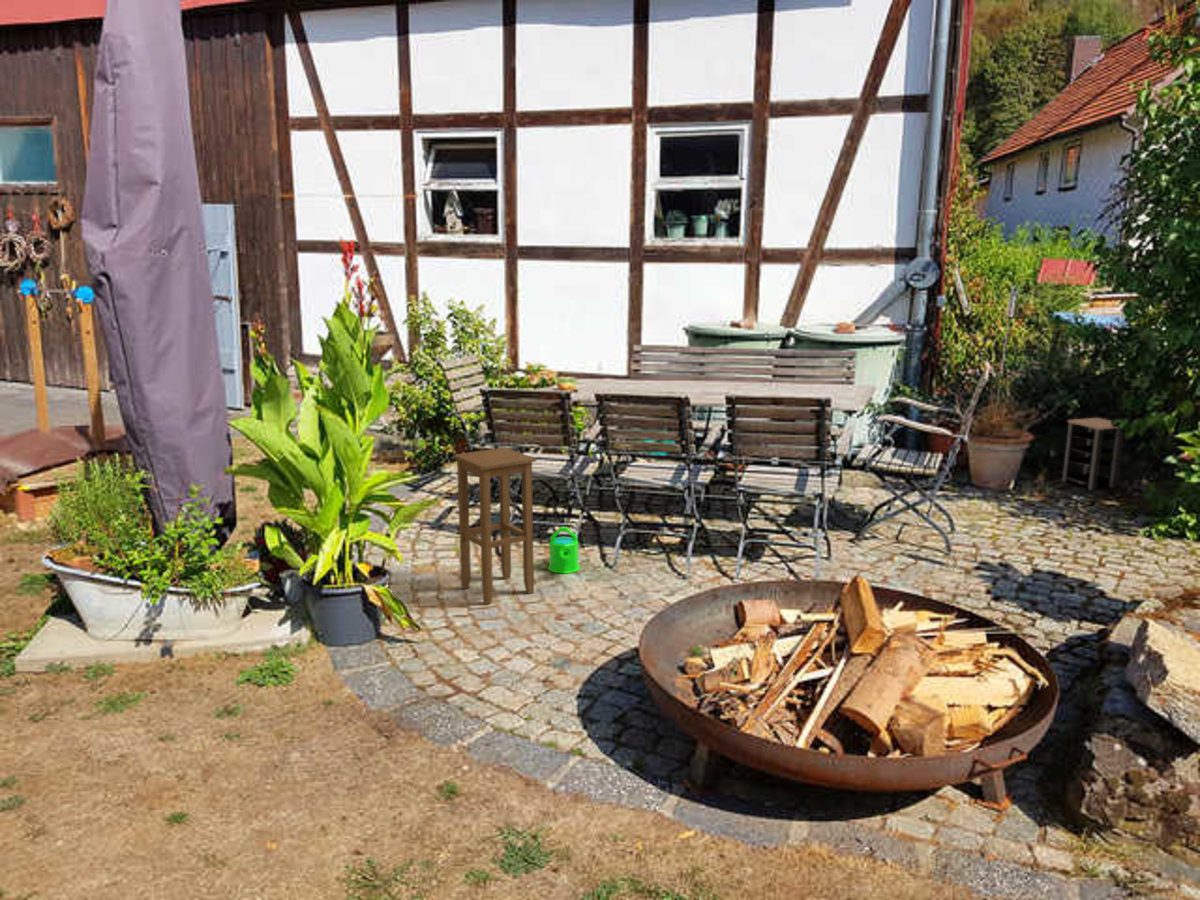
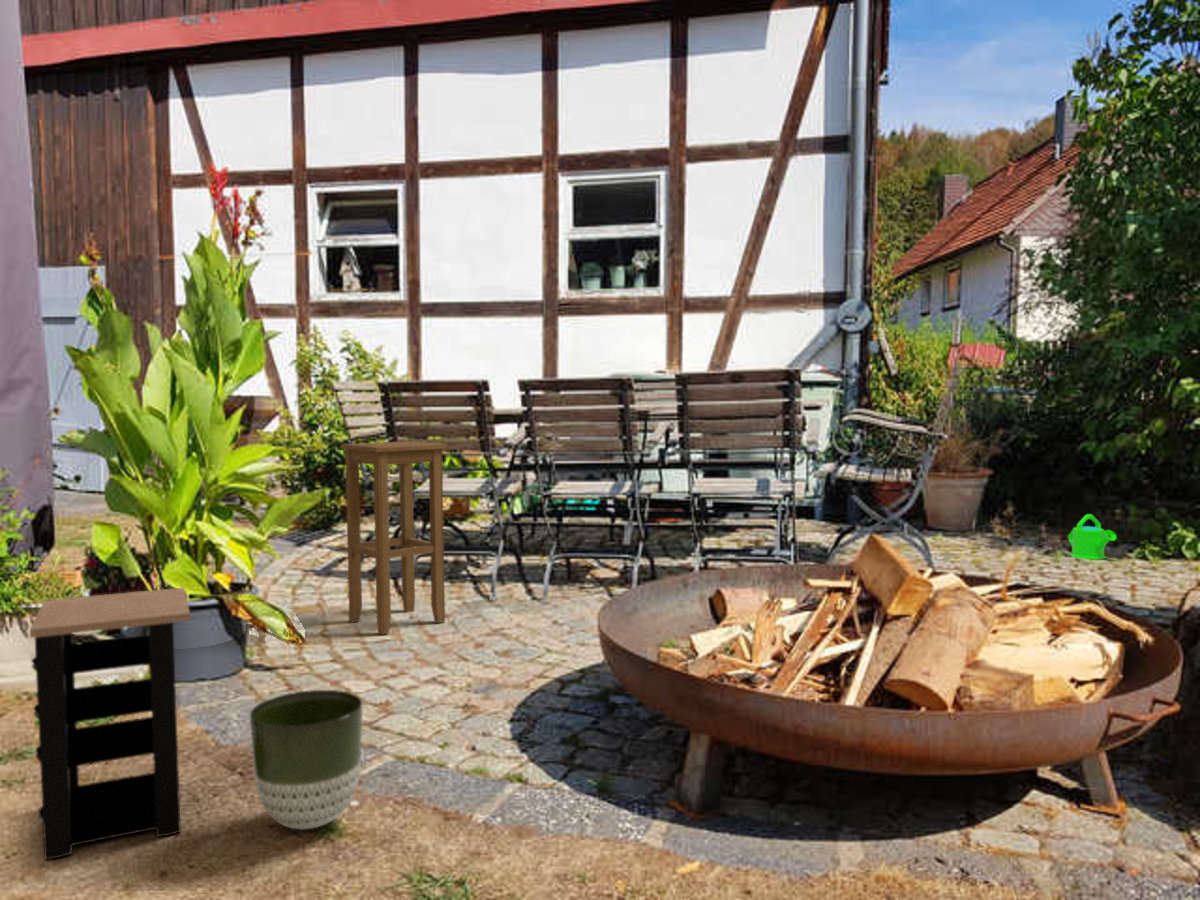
side table: present [1062,418,1123,490] -> present [30,588,190,859]
watering can: present [548,527,580,573] -> present [1068,514,1116,559]
planter: none [407,690,476,781] -> present [250,690,363,830]

